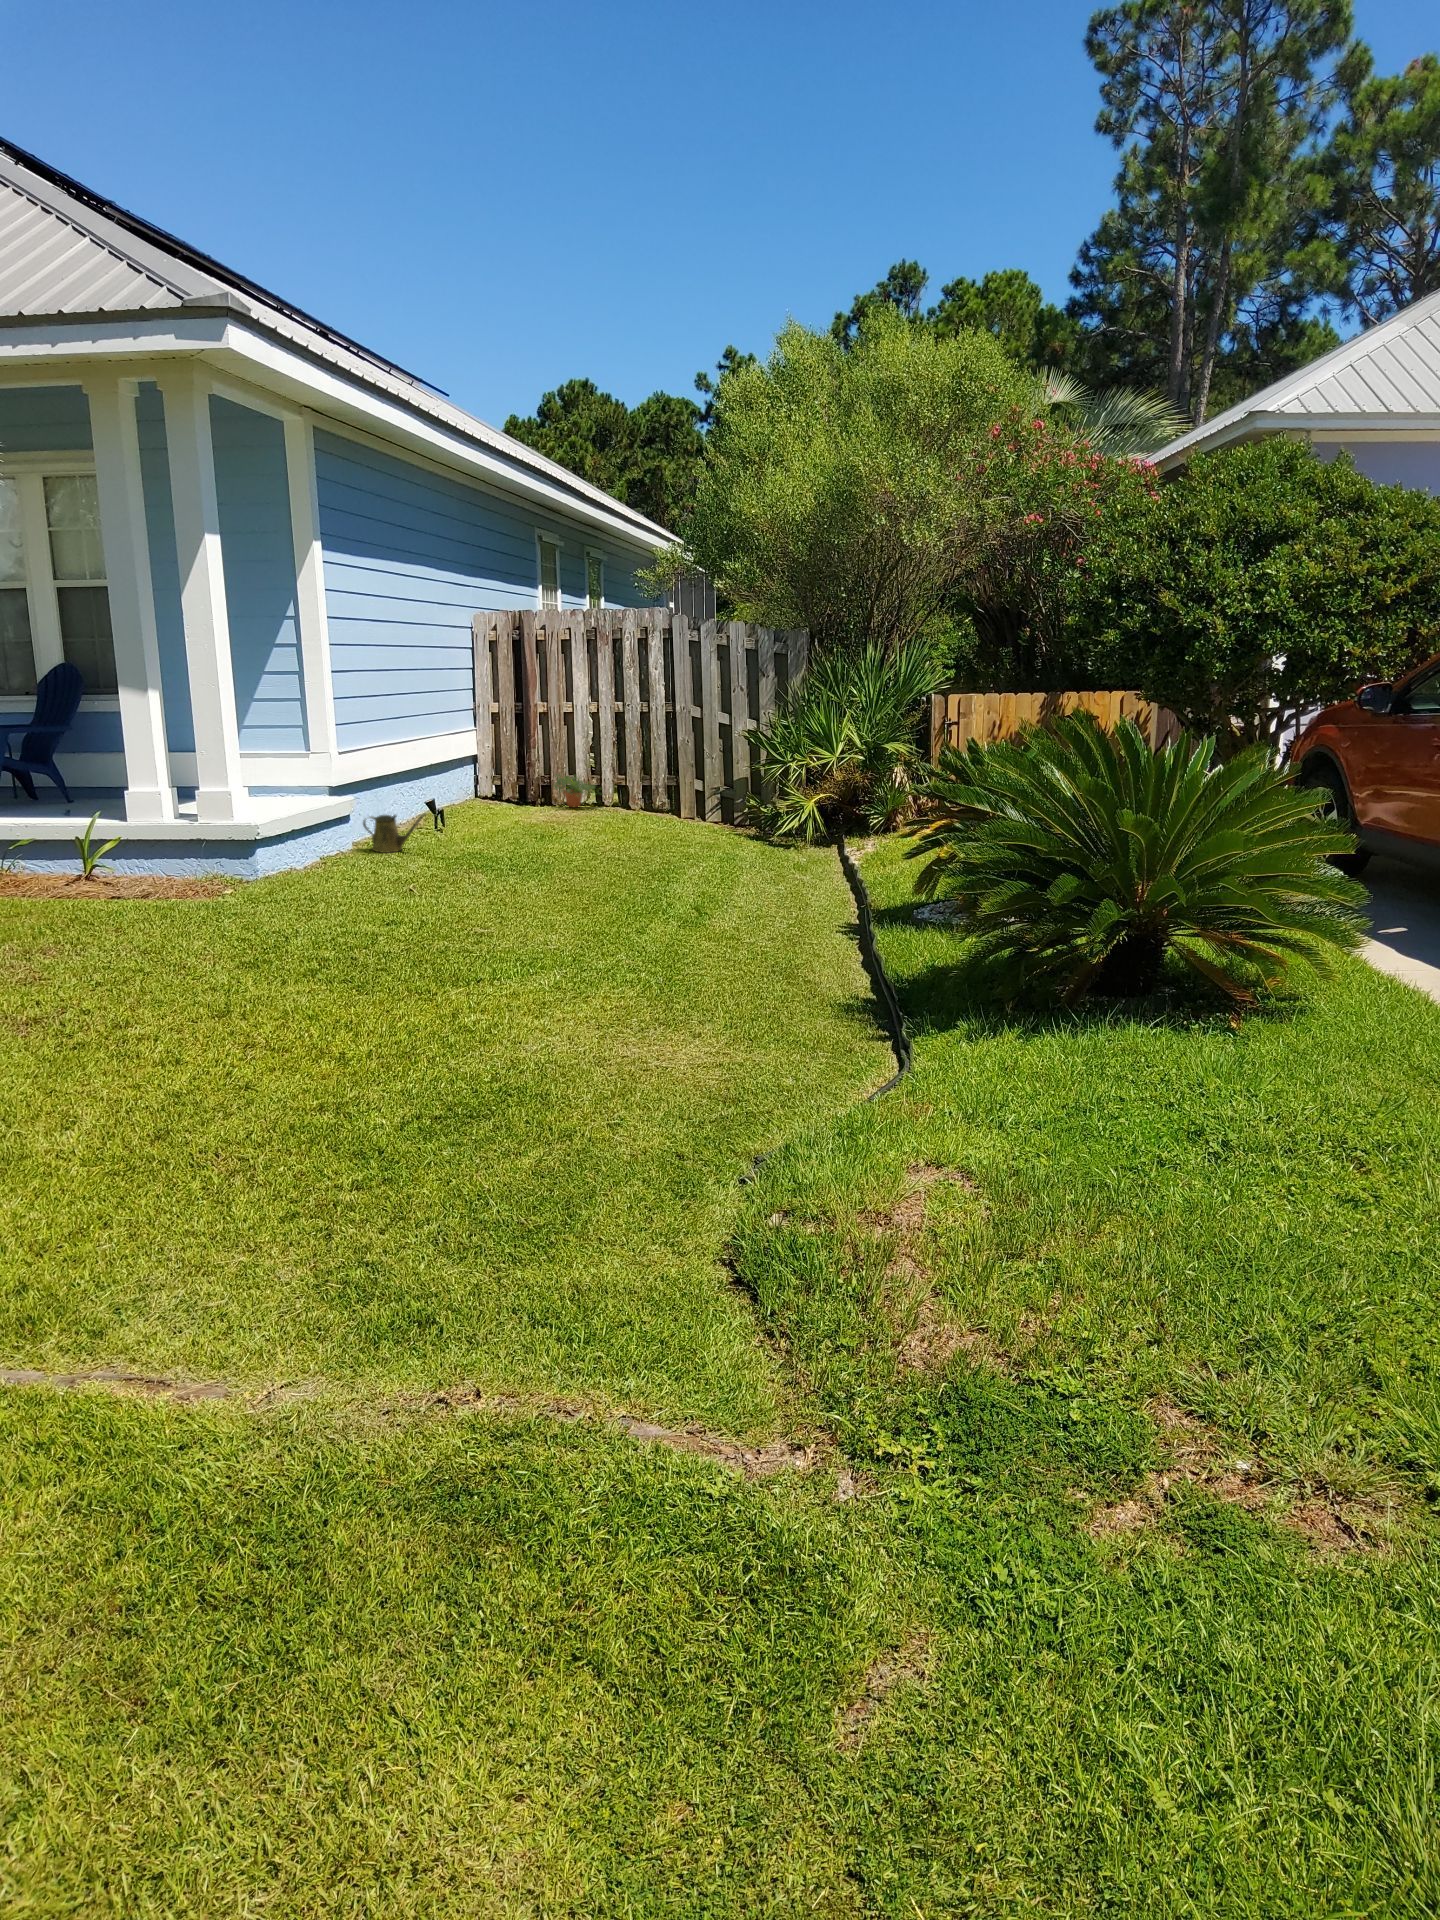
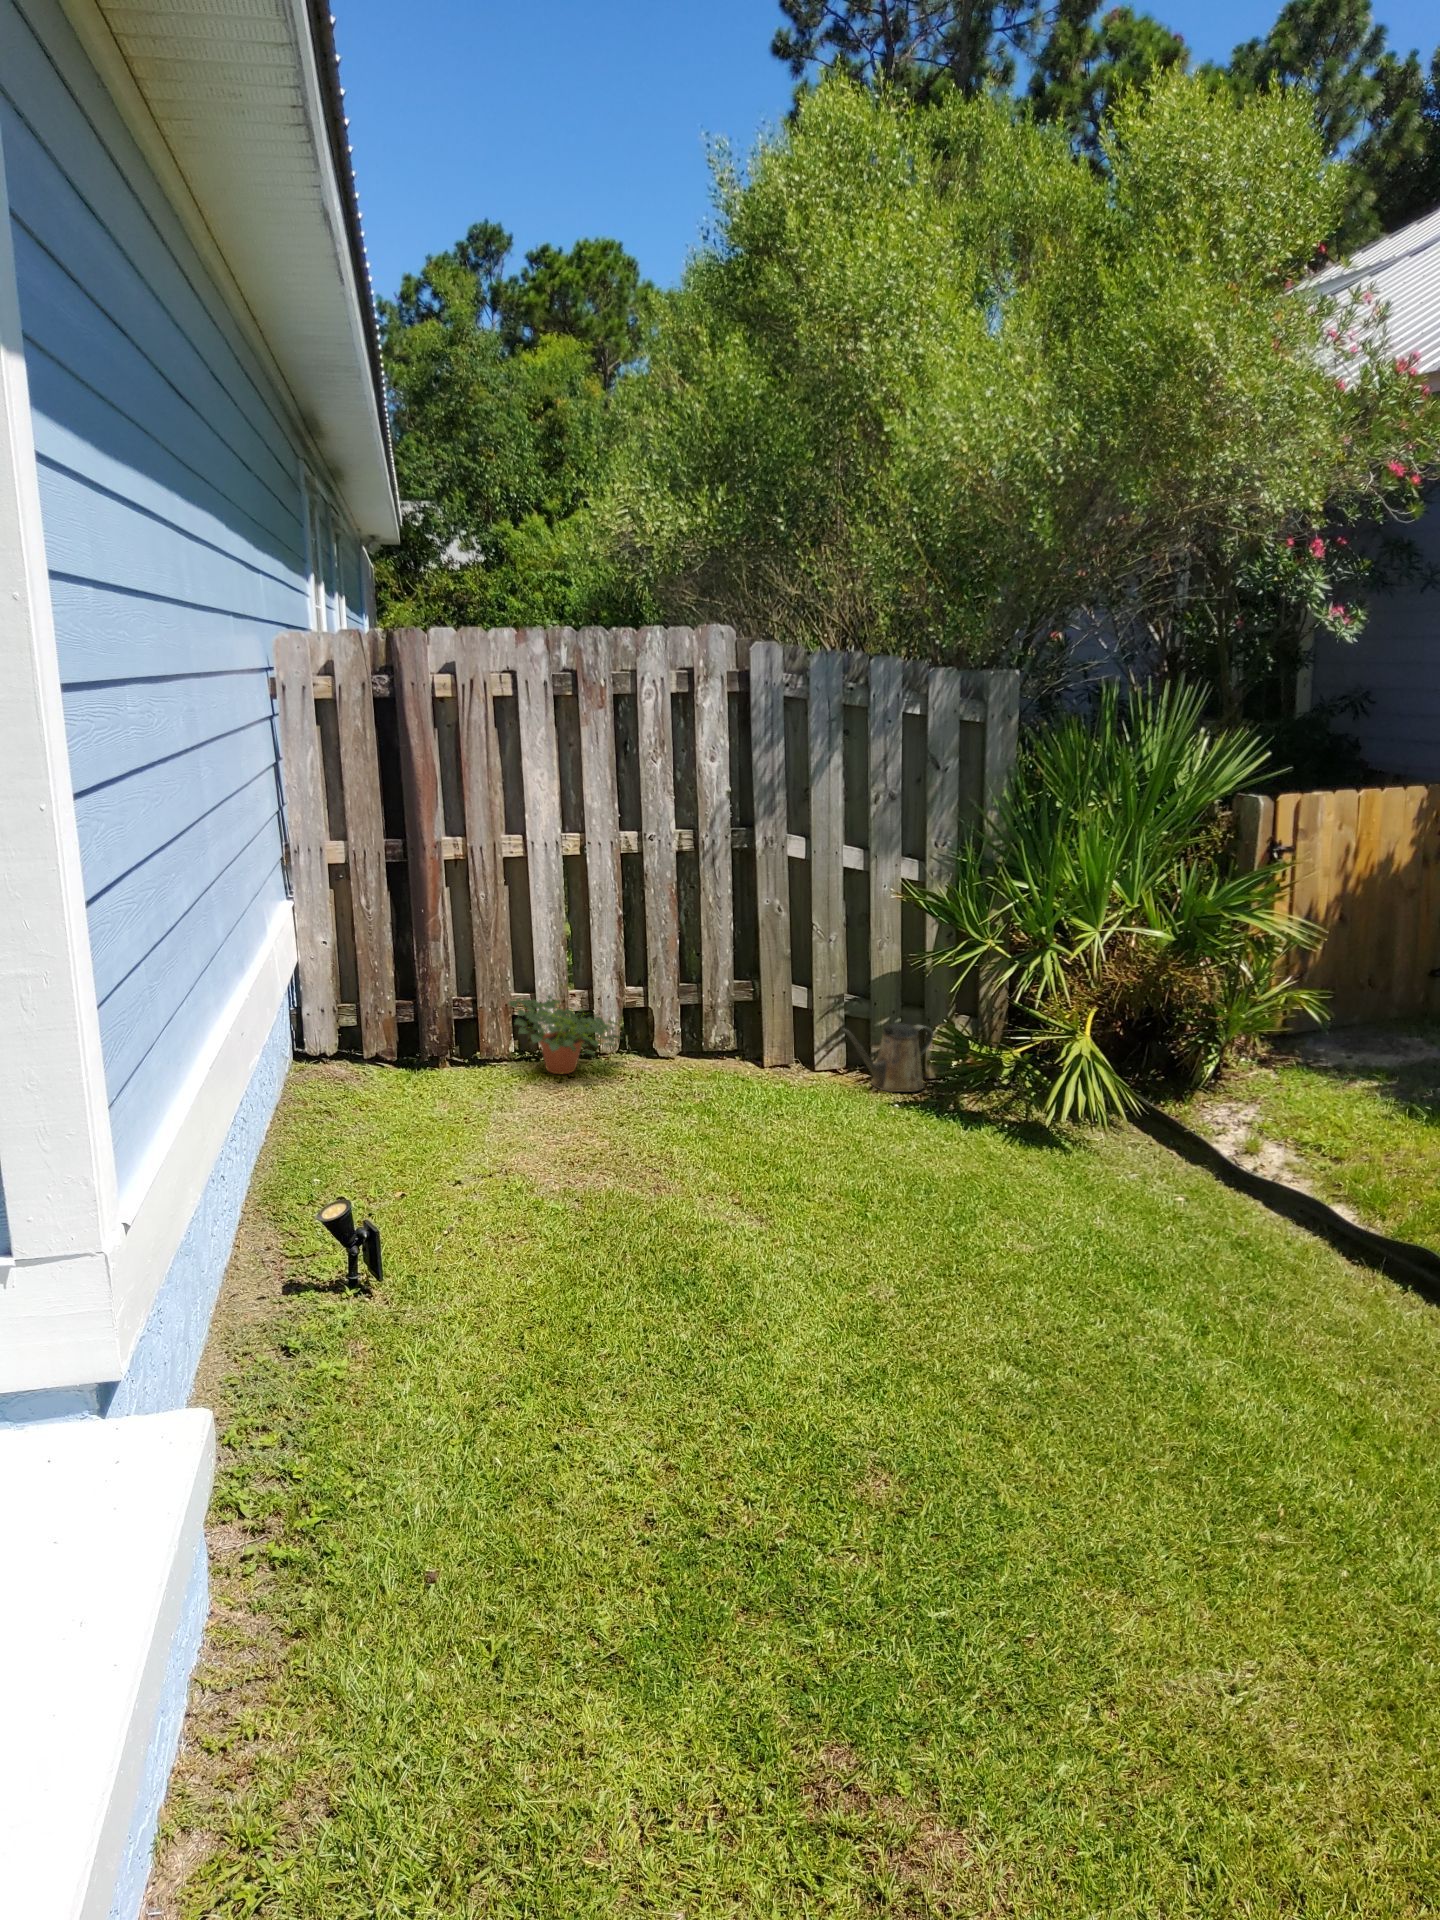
watering can: present [363,814,426,853] -> present [841,1023,933,1092]

